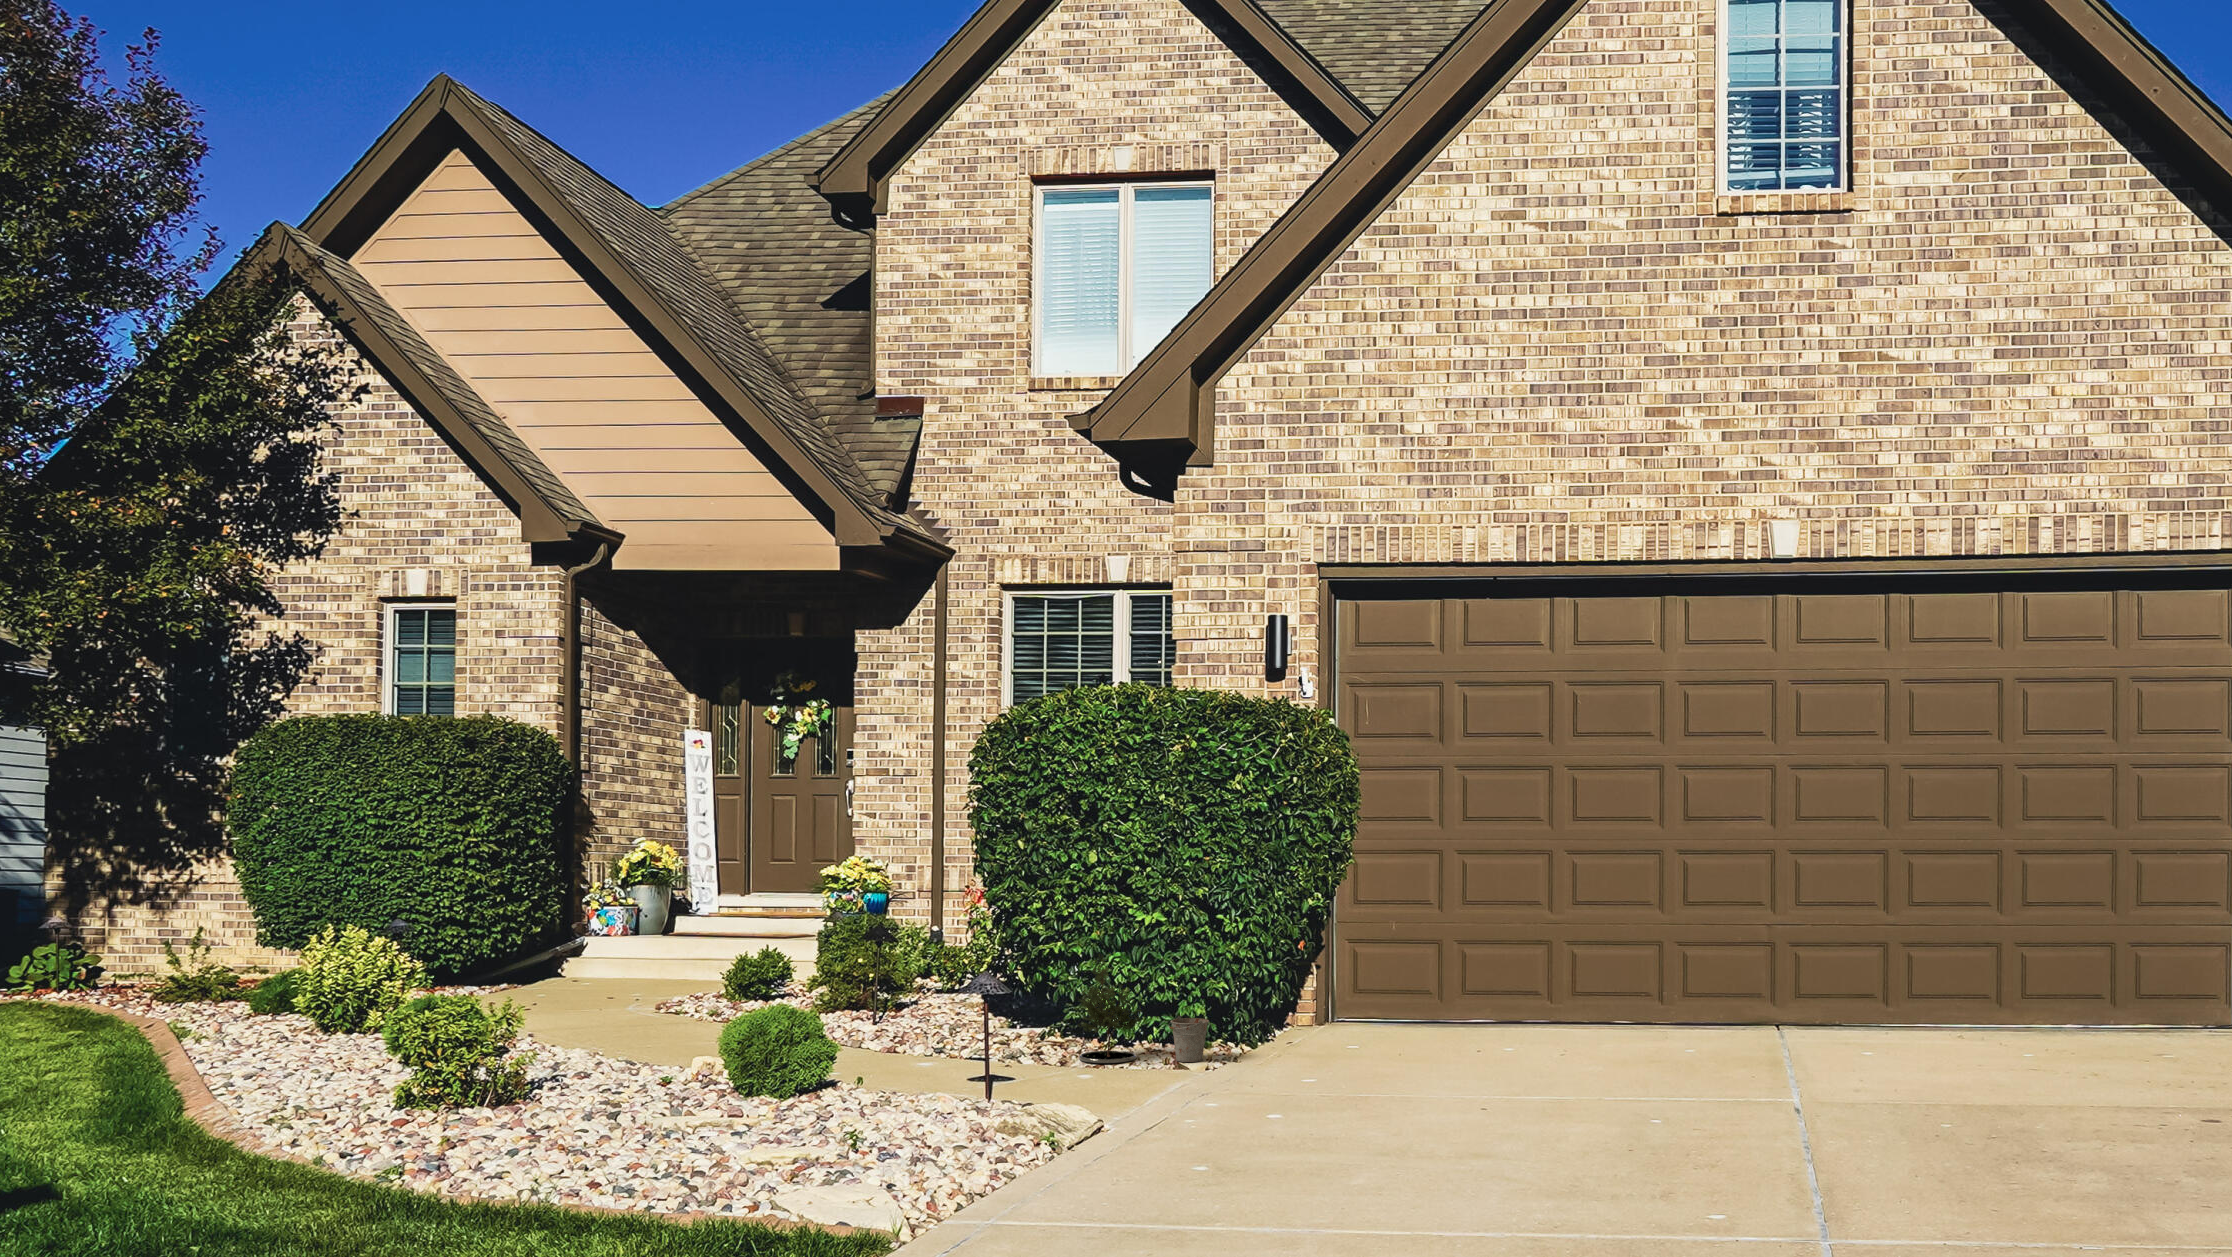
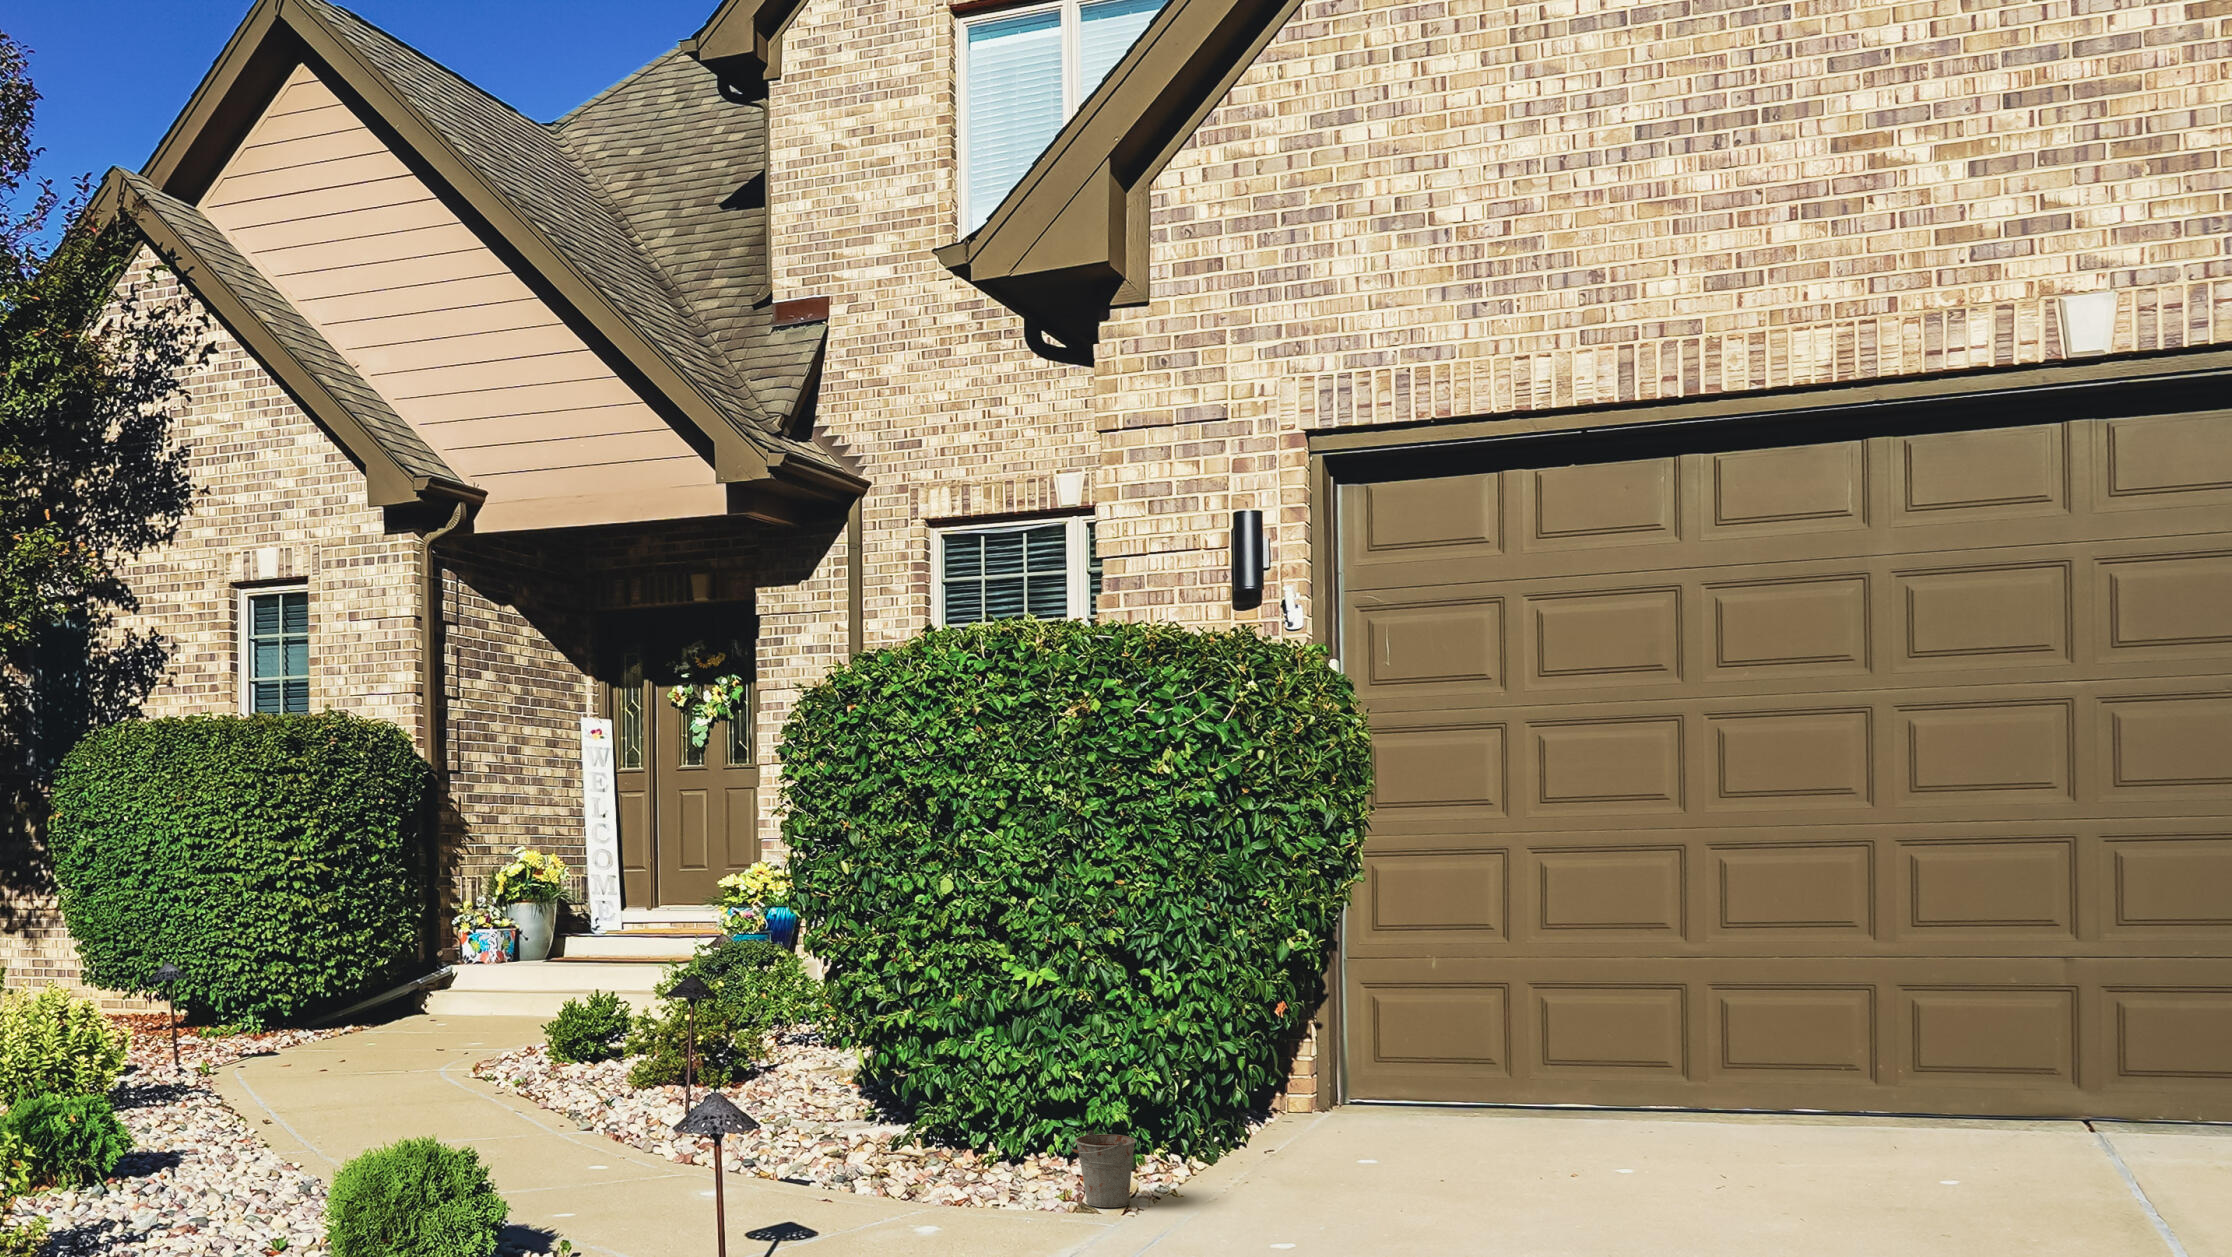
potted tree: present [1079,954,1140,1063] -> none [928,1028,1034,1203]

